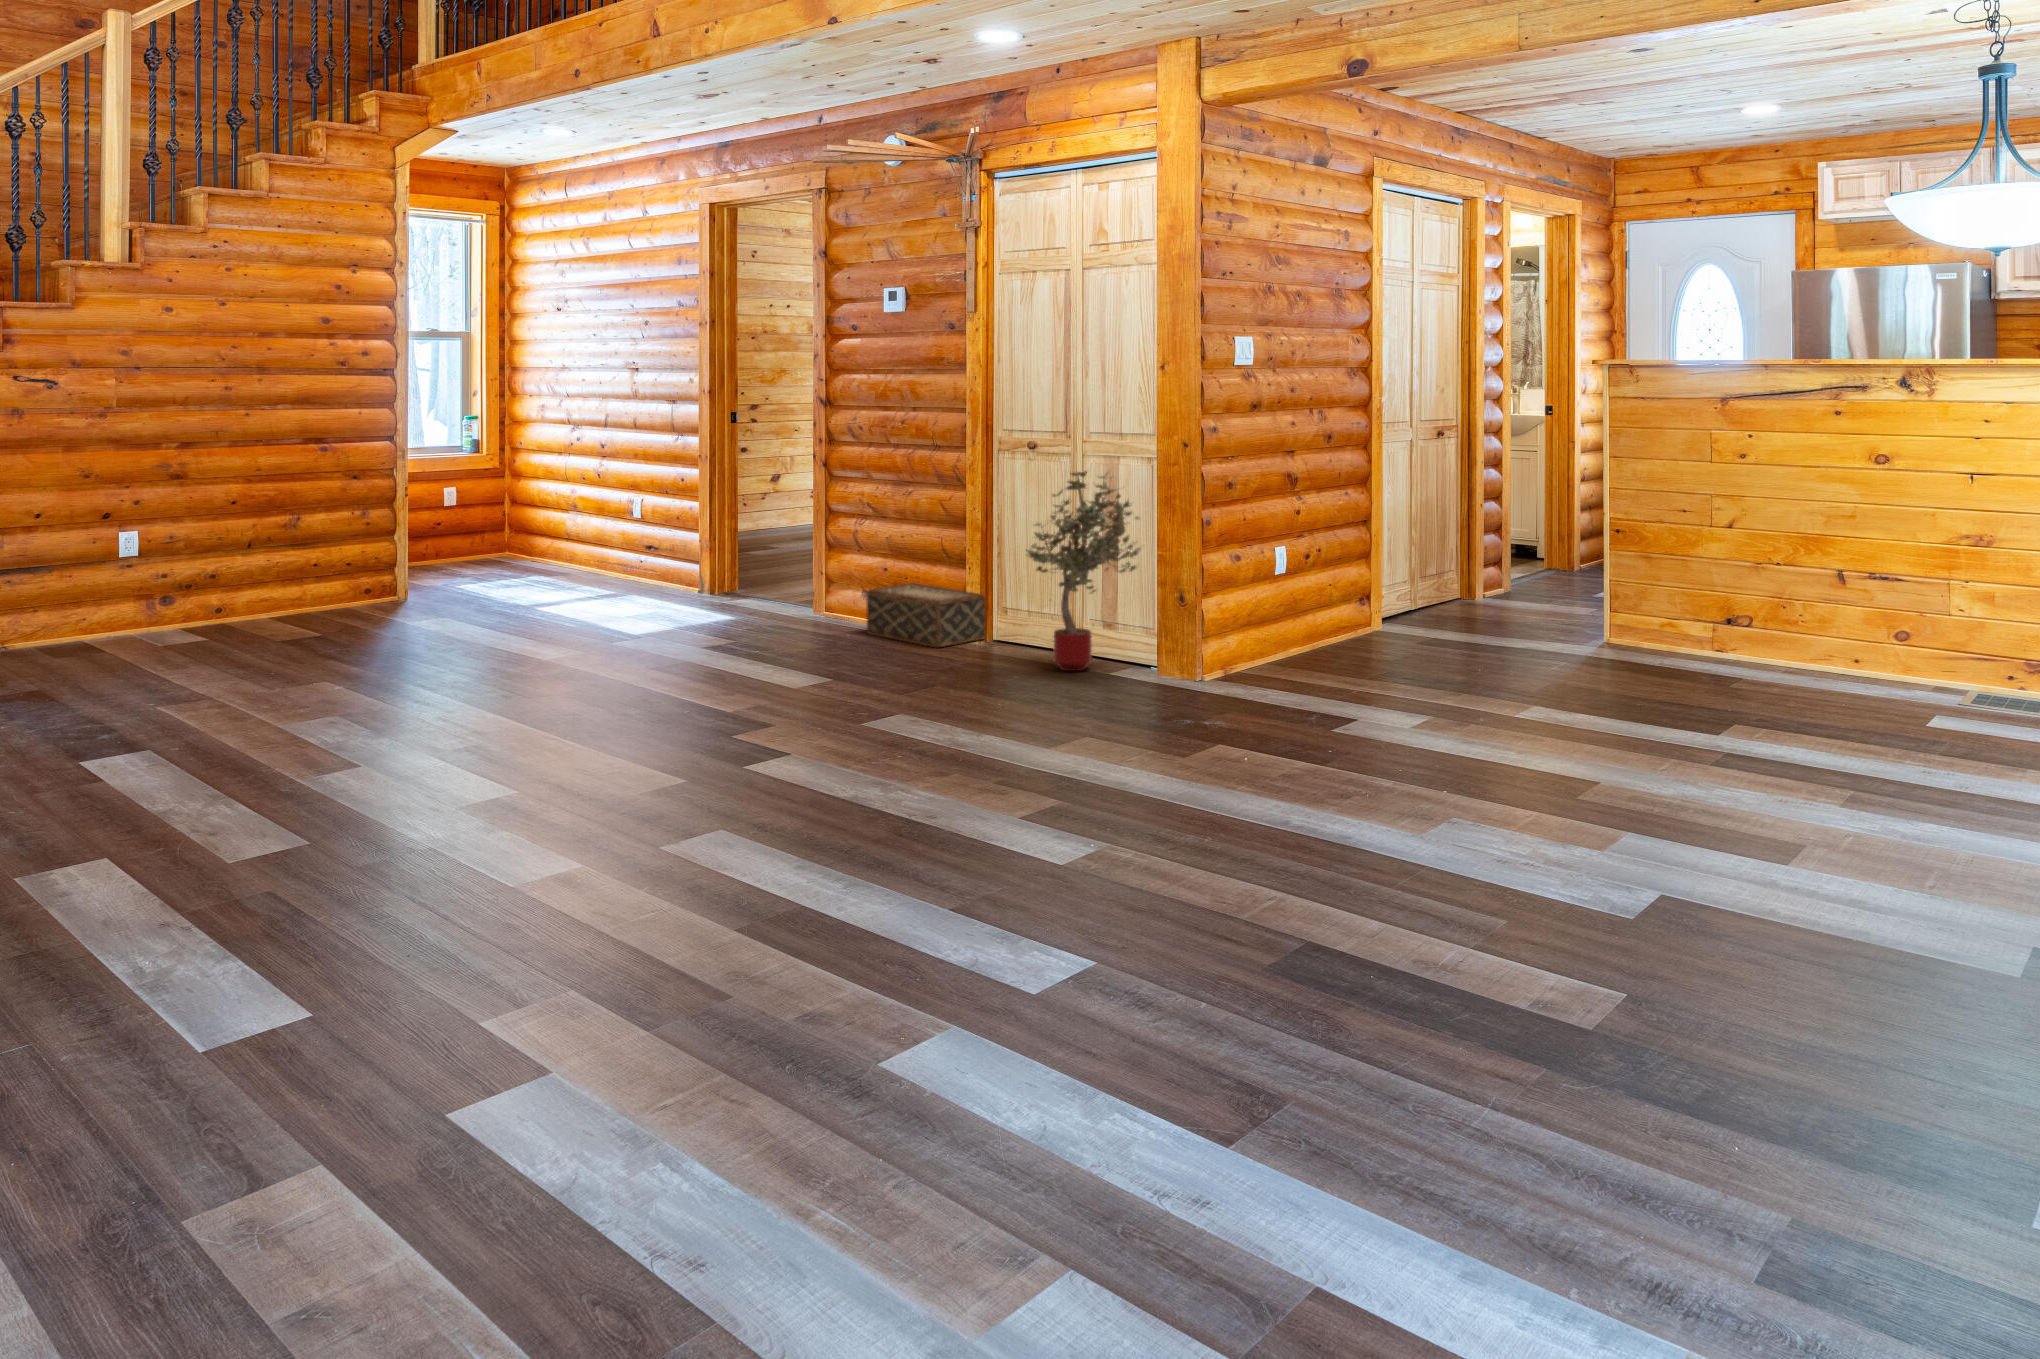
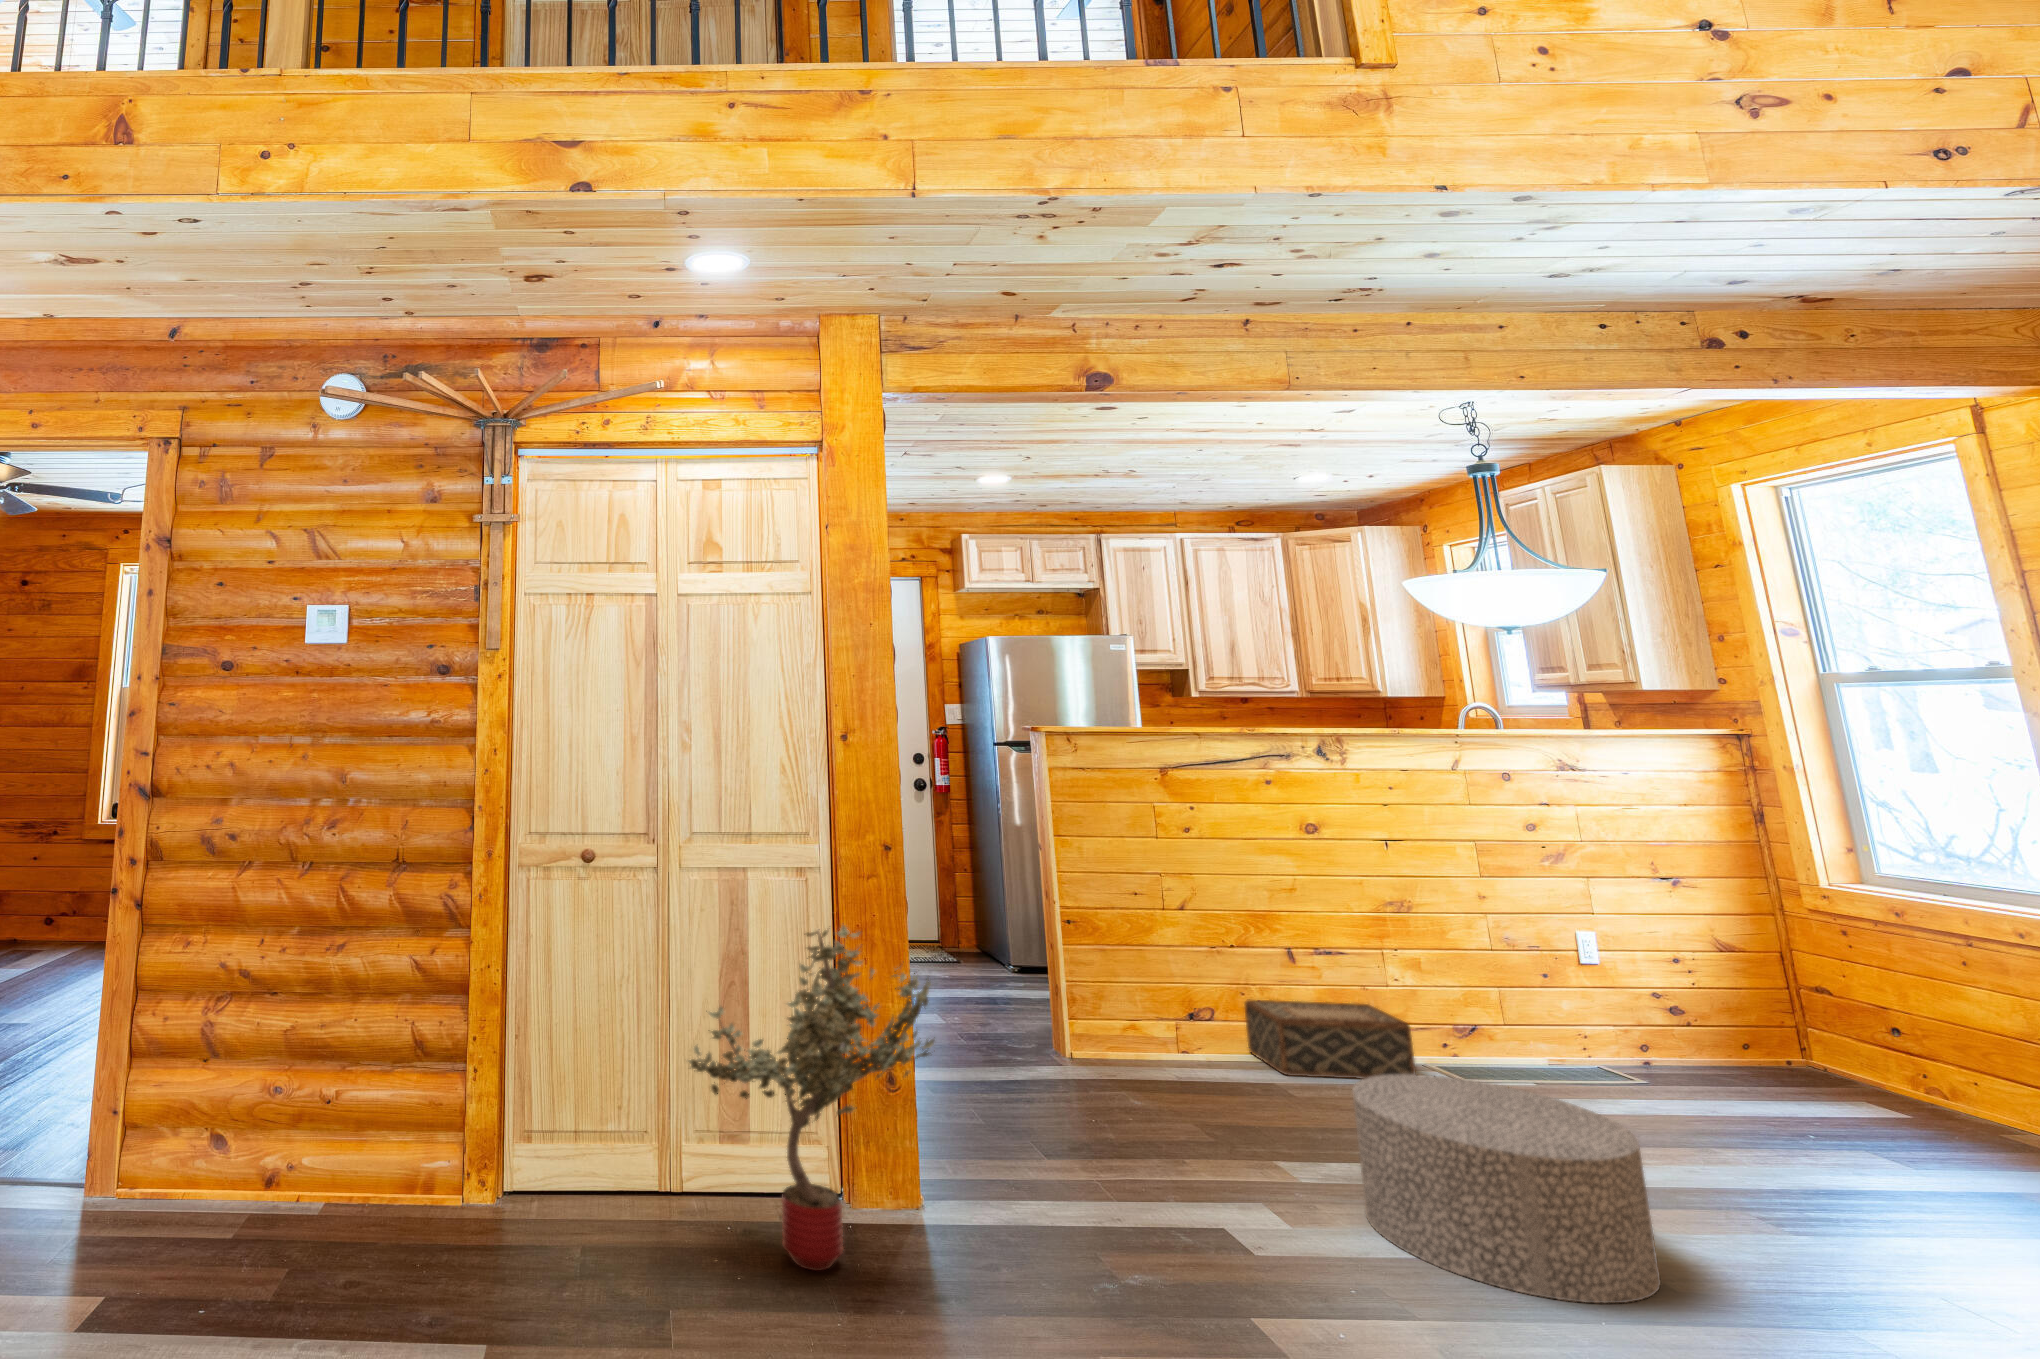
woven basket: present [867,583,986,647] -> present [1245,999,1416,1079]
ottoman: none [1464,623,1674,765] -> present [1352,1074,1661,1303]

